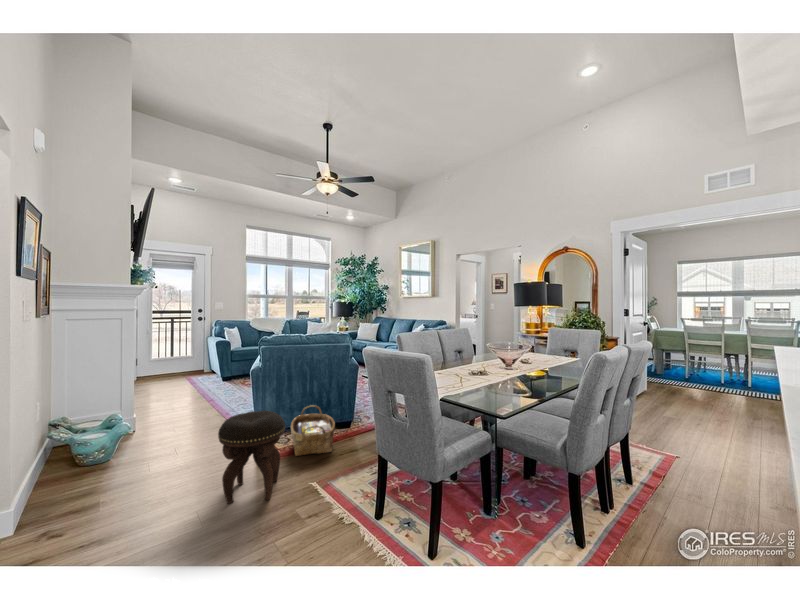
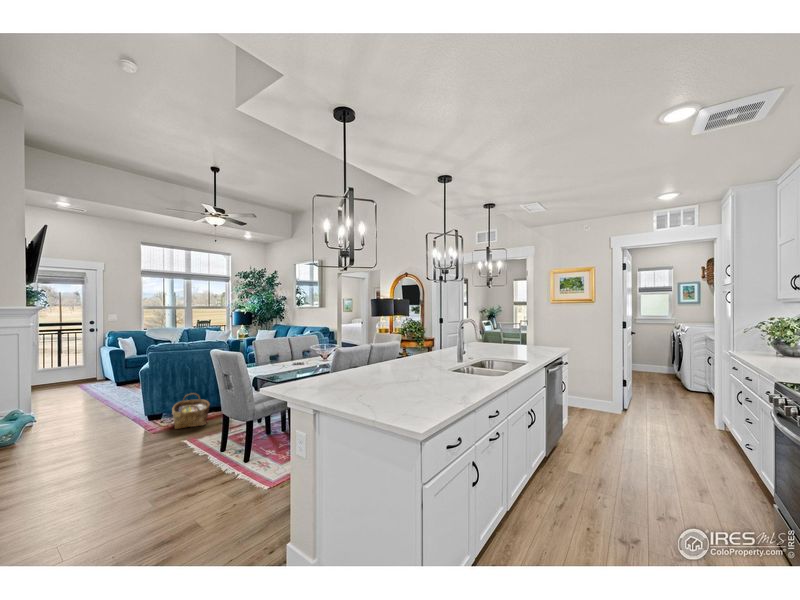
footstool: present [218,411,285,504] -> none [109,393,163,457]

